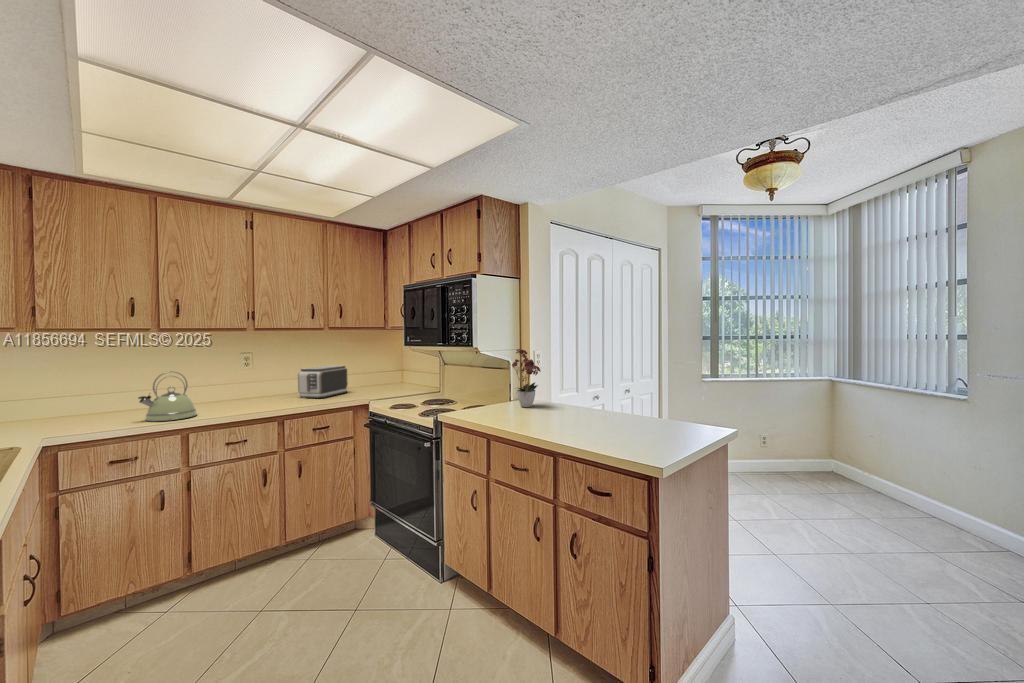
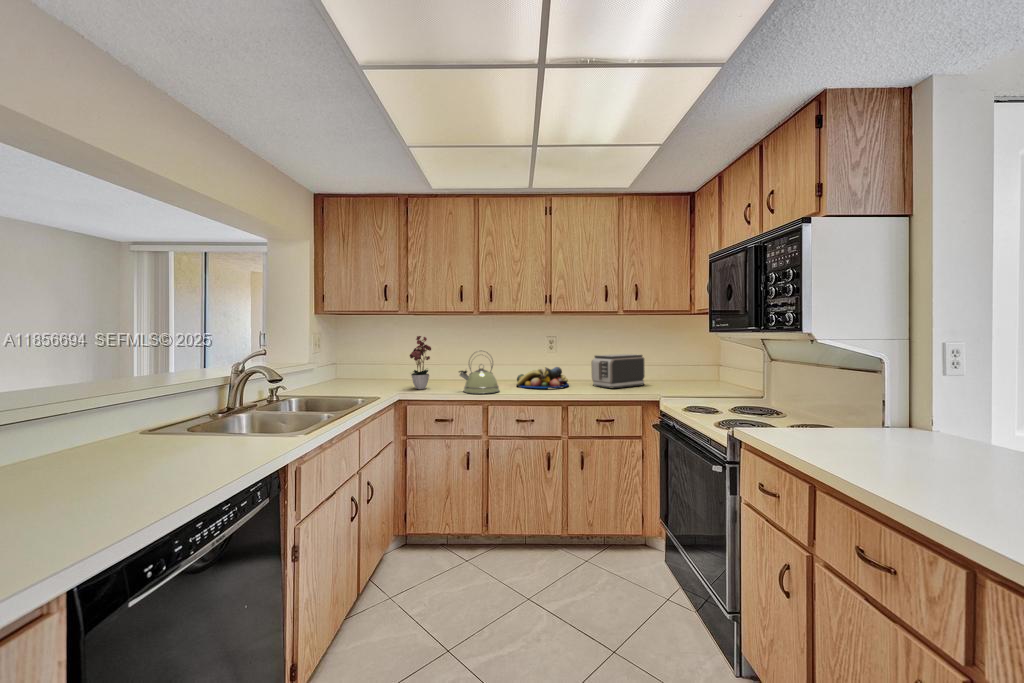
flower arrangement: present [512,349,540,407] -> present [410,336,431,389]
fruit bowl: none [209,383,275,408] -> present [517,367,569,388]

